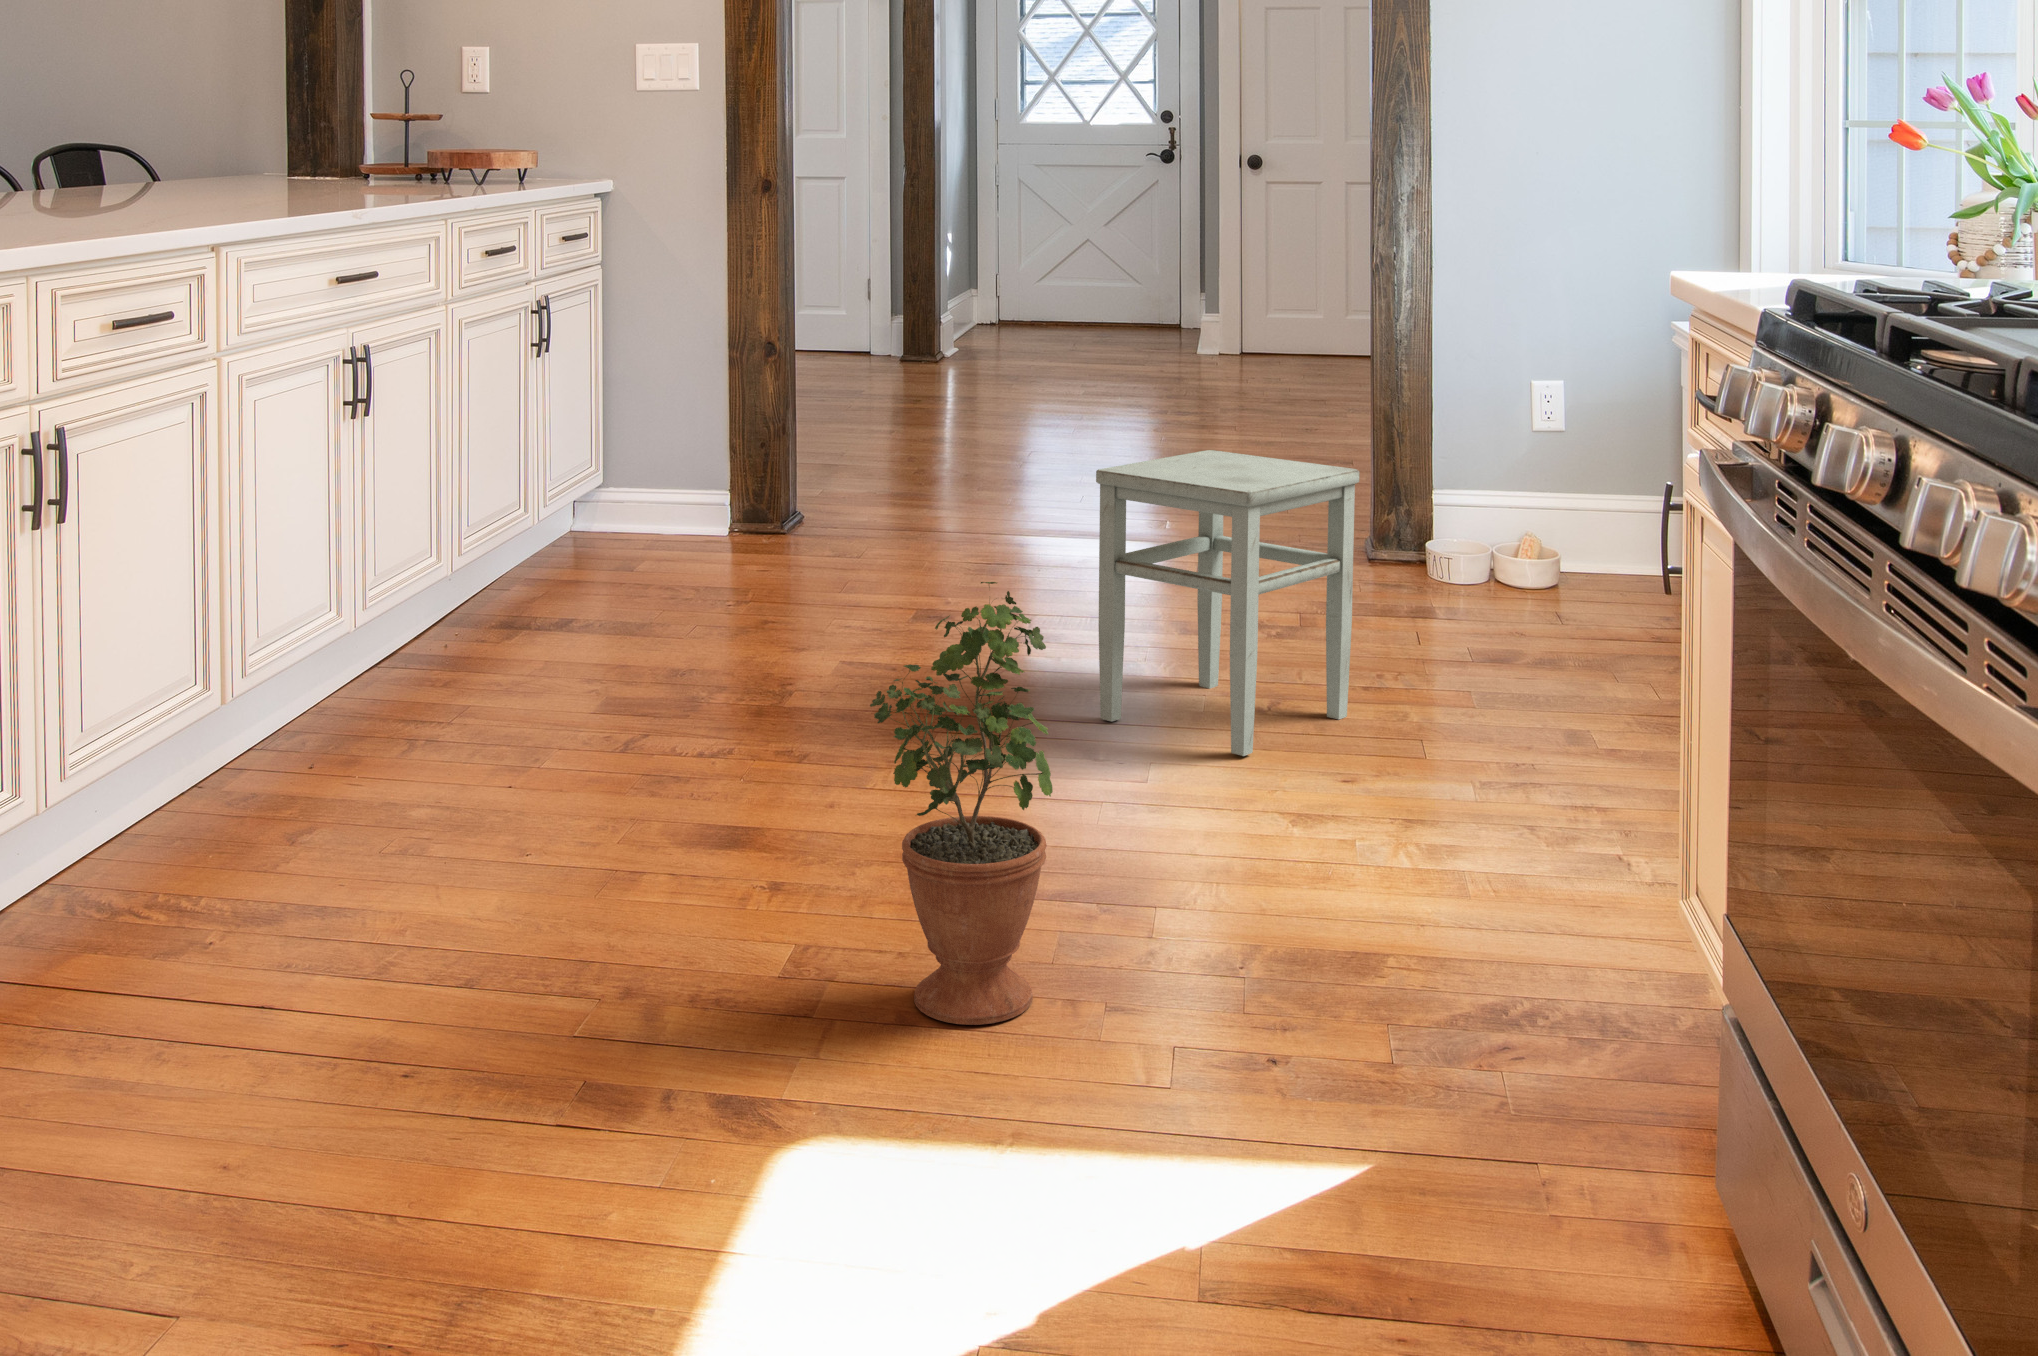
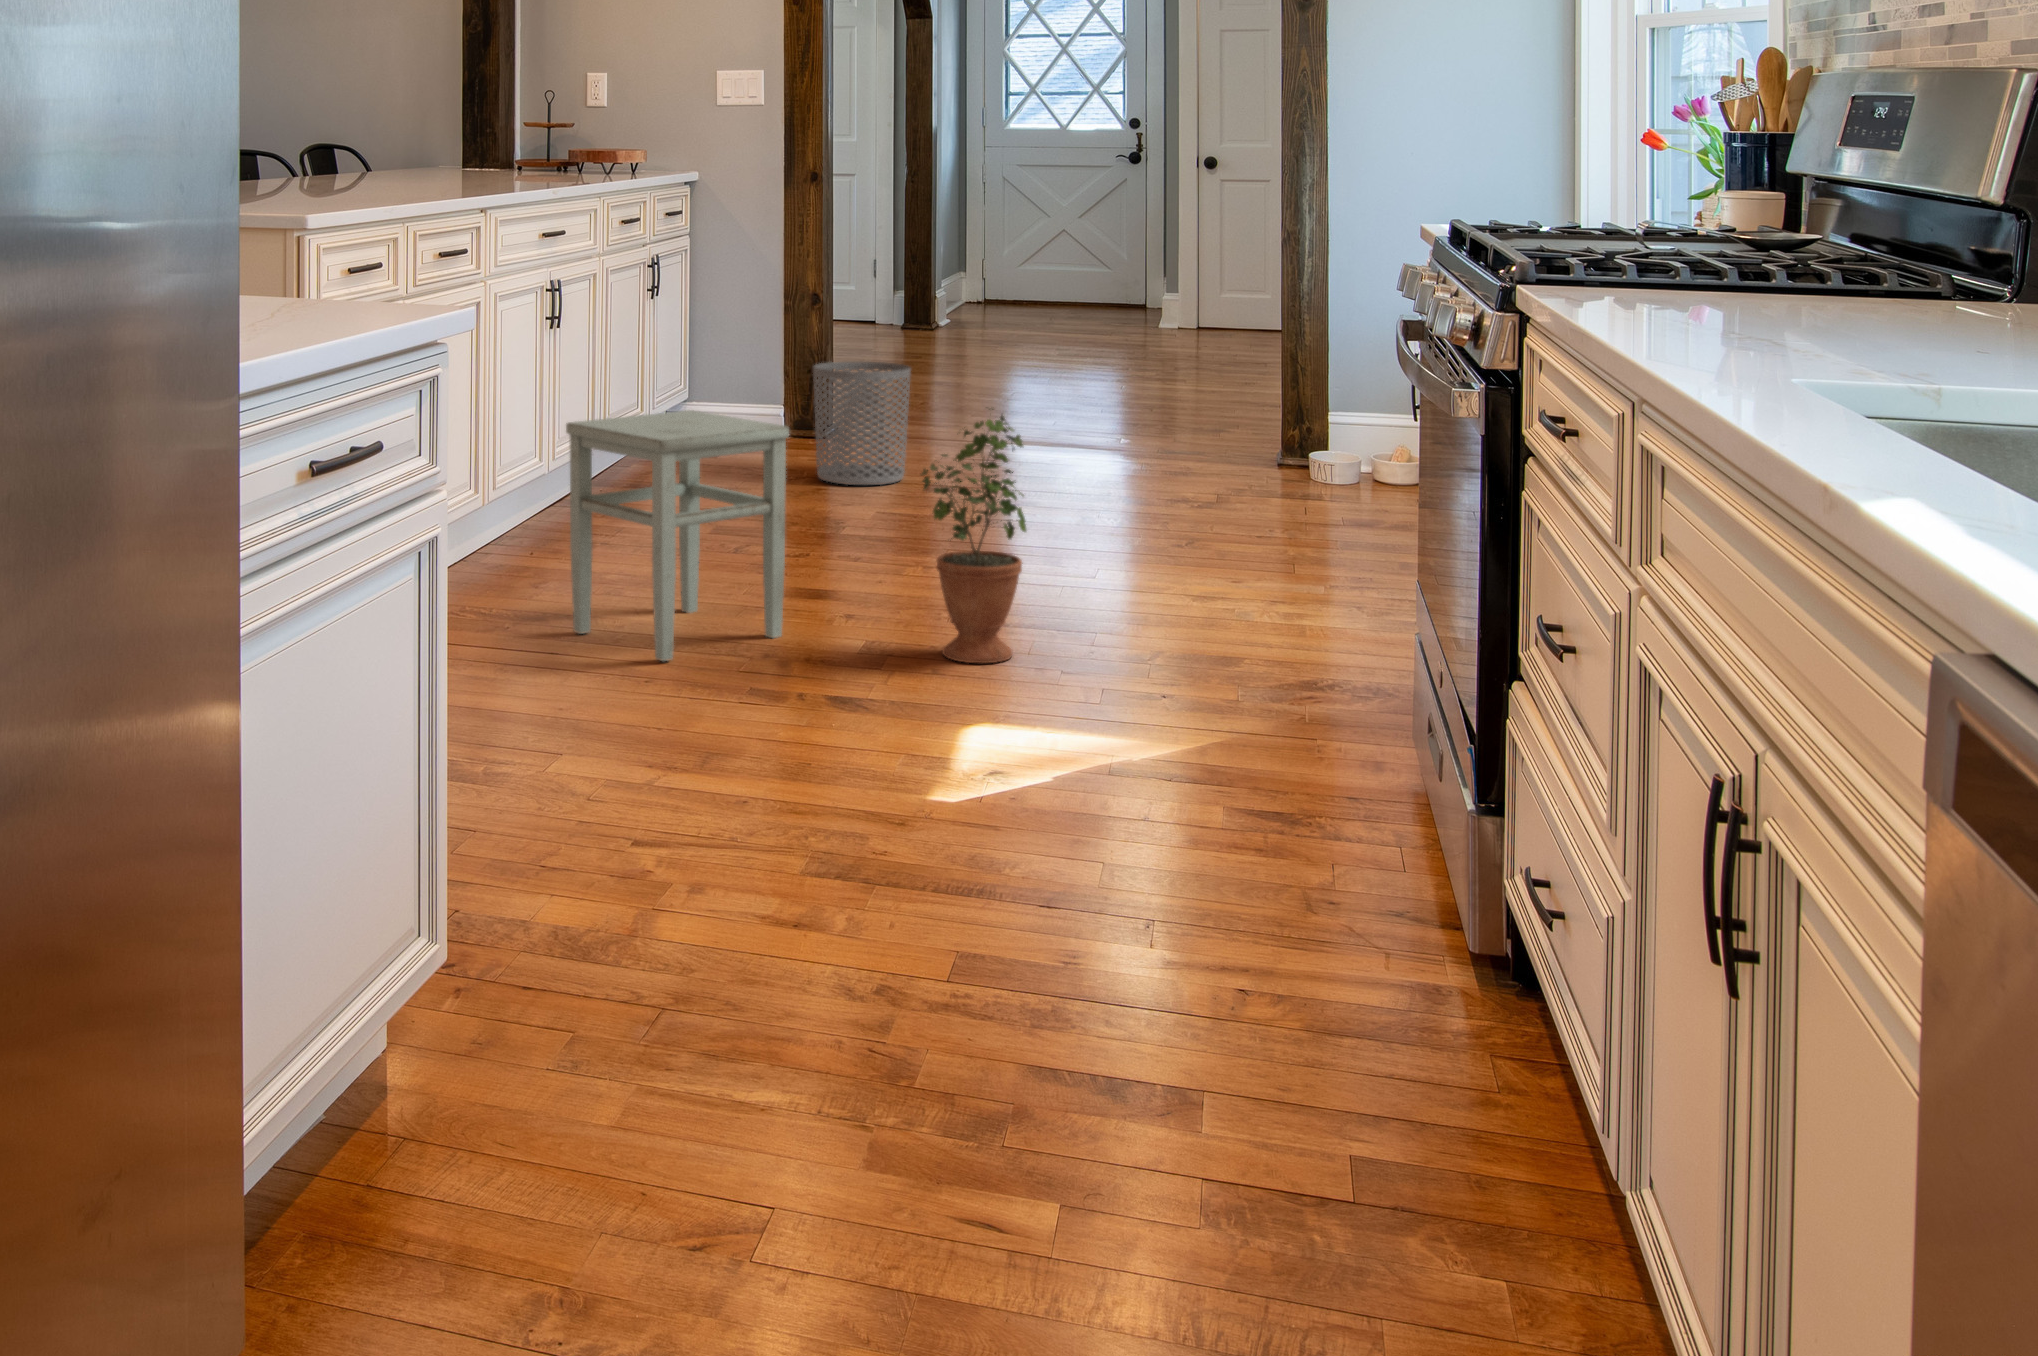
waste bin: none [755,438,890,614] -> present [813,362,911,485]
stool: present [1096,450,1360,756] -> present [566,410,789,661]

